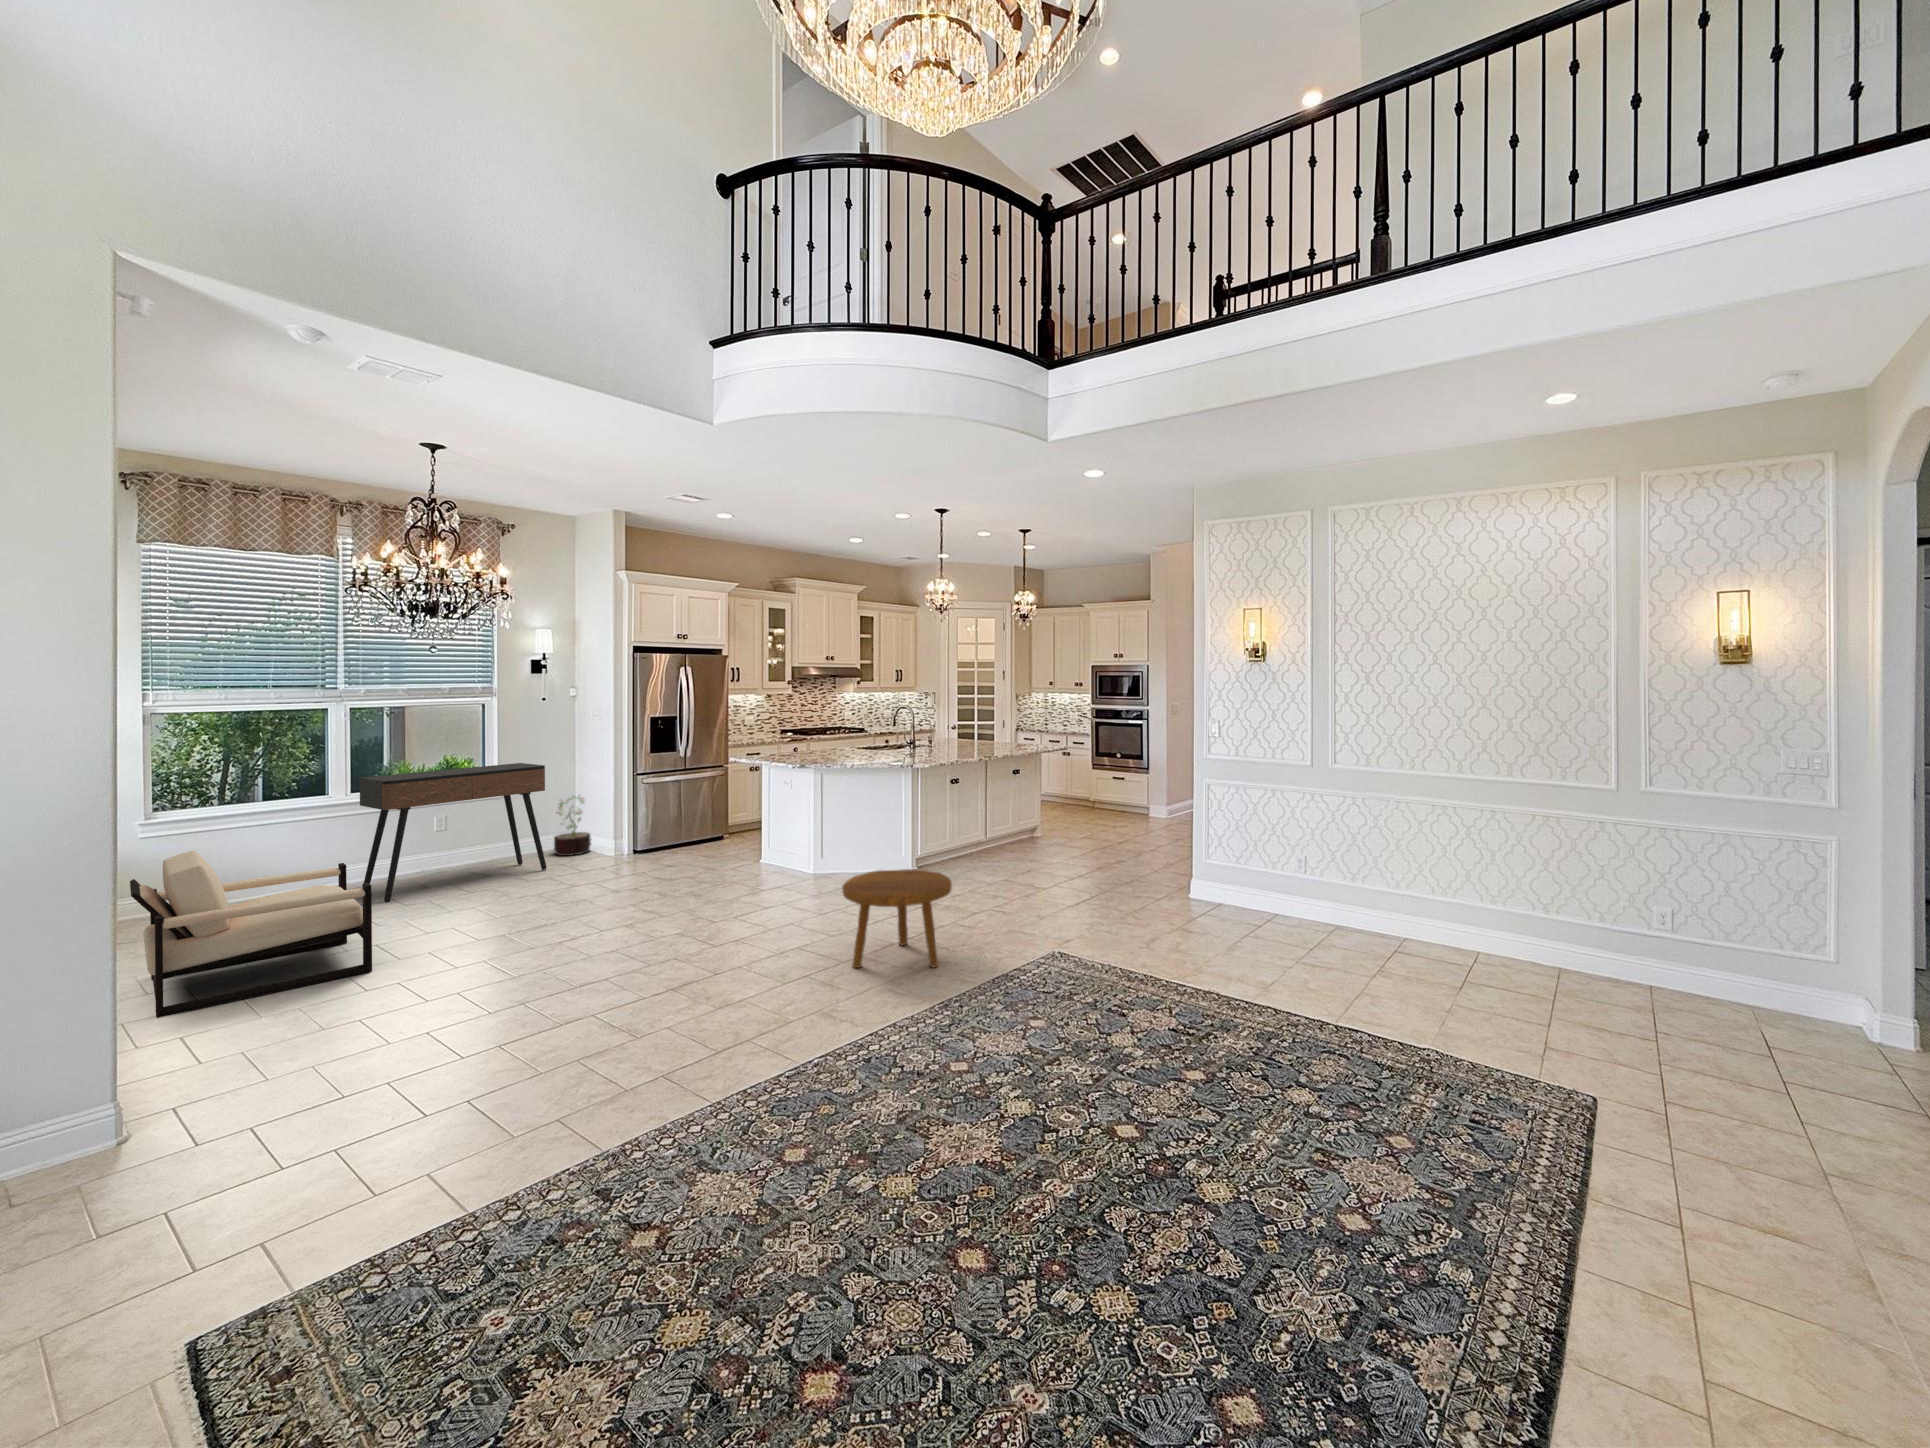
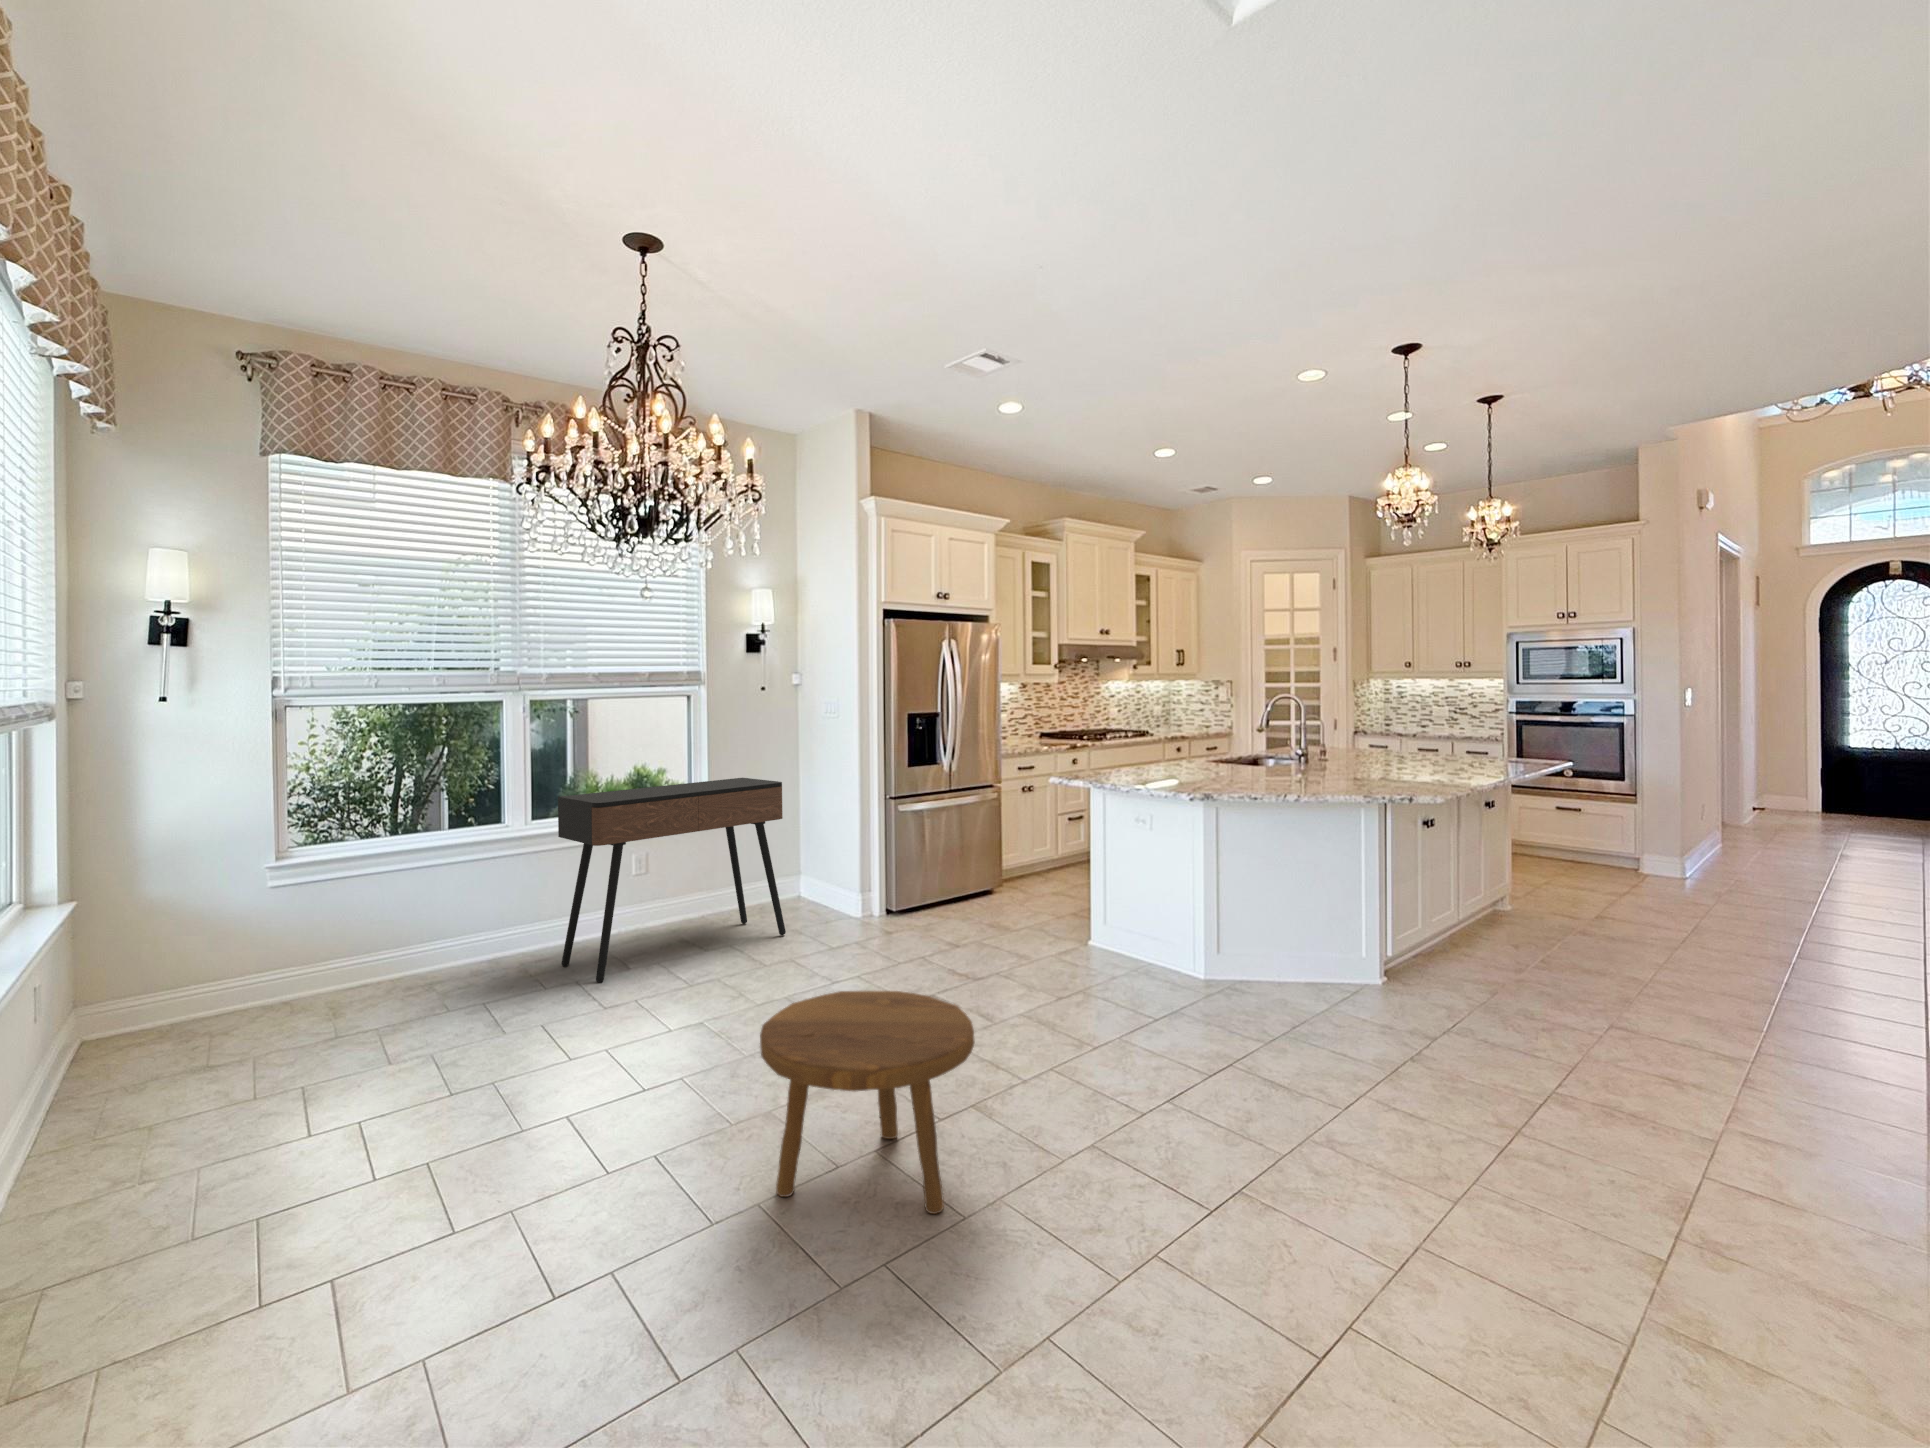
decorative plant: present [554,796,591,856] -> none [777,823,825,911]
armchair: present [130,851,372,1018] -> none [293,917,637,1231]
footstool: present [842,869,952,968] -> present [760,991,975,1214]

